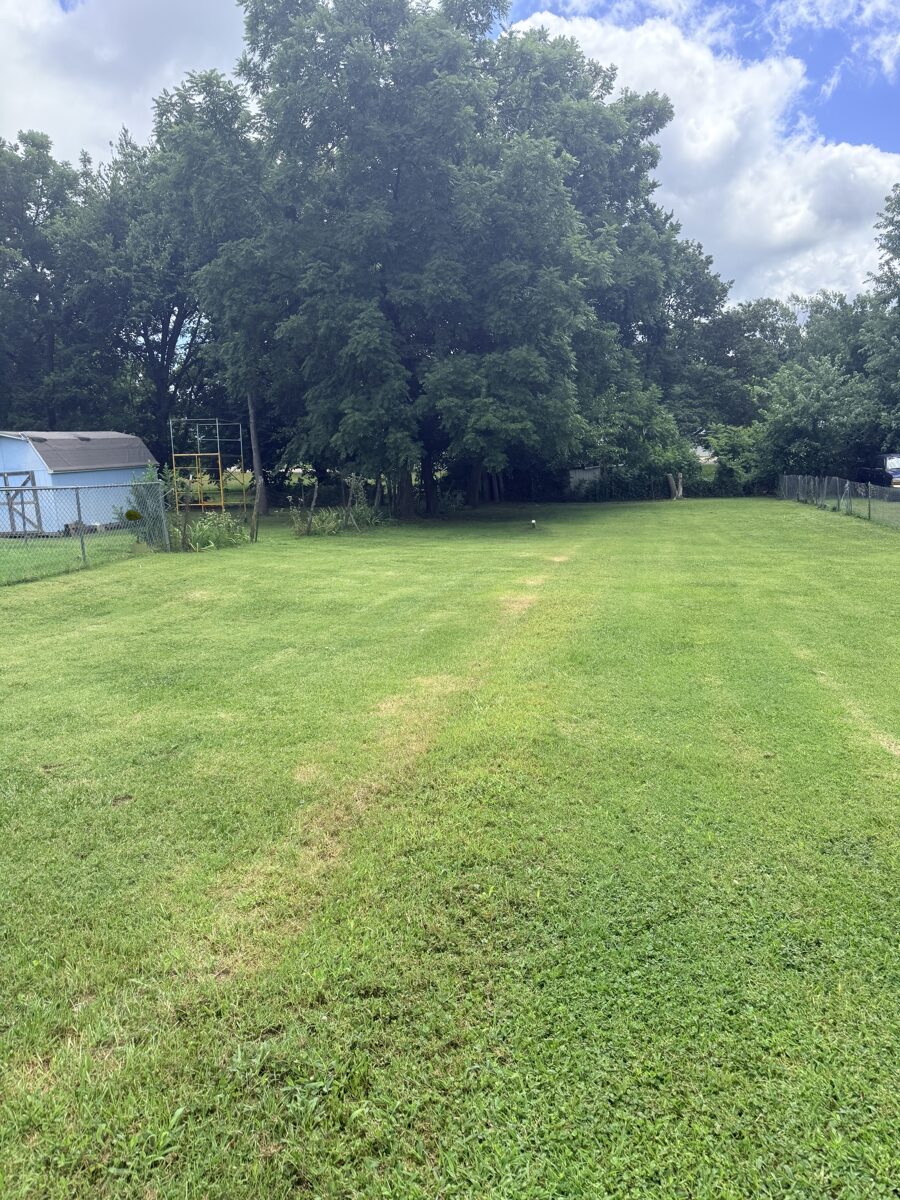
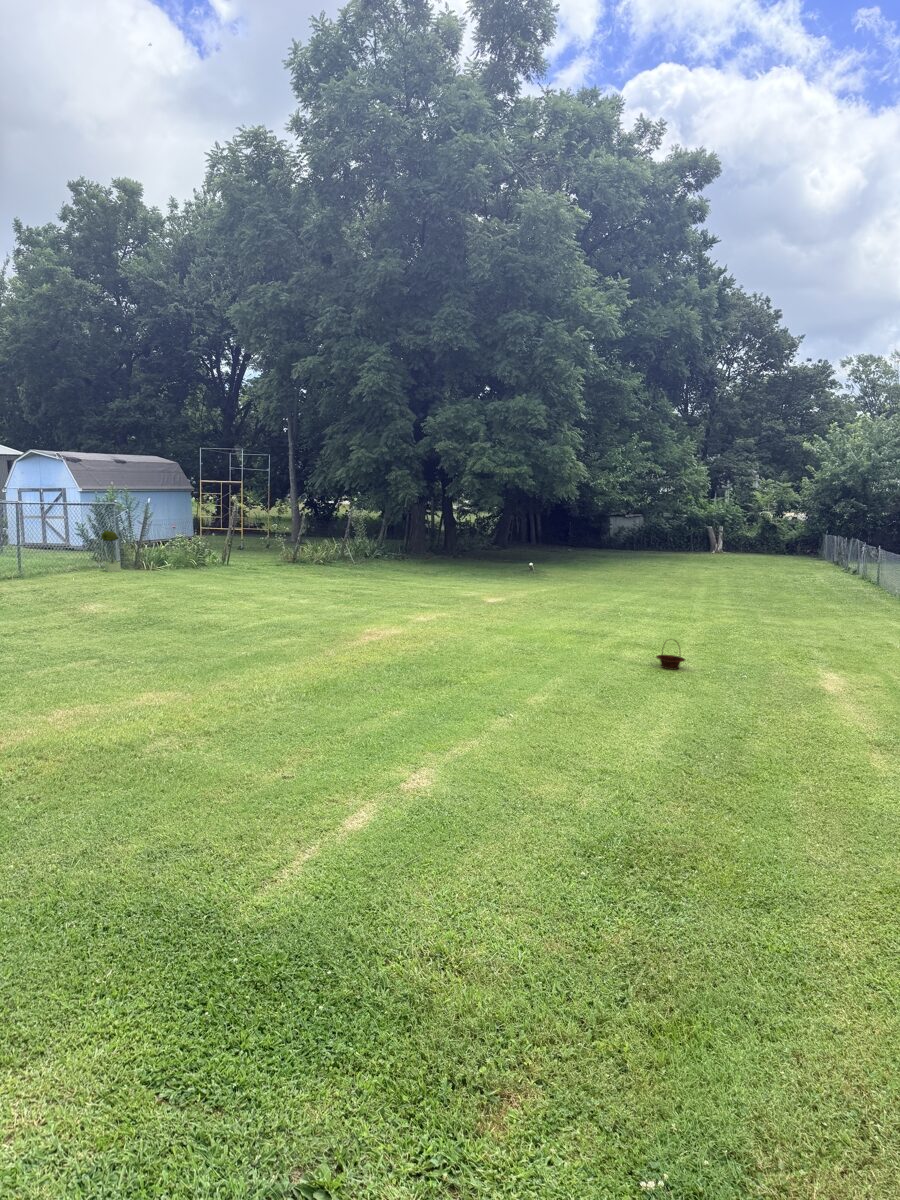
basket: none [764,568,793,596] -> present [656,641,685,669]

